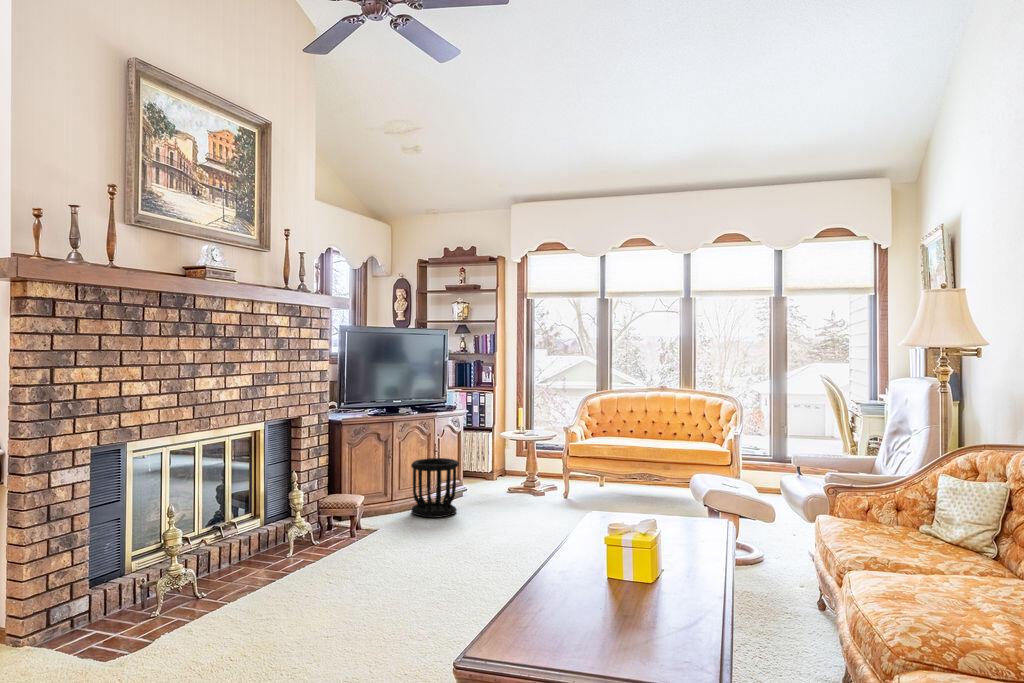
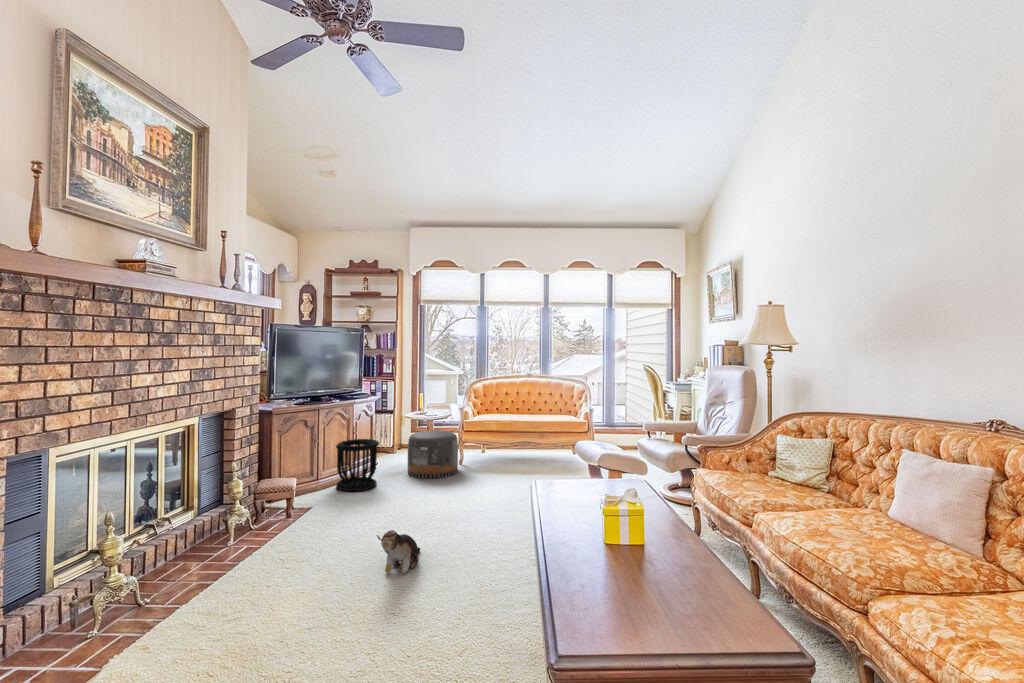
pouf: none [497,453,558,511] -> present [408,430,458,478]
plush toy: none [411,553,470,602] -> present [377,530,420,573]

